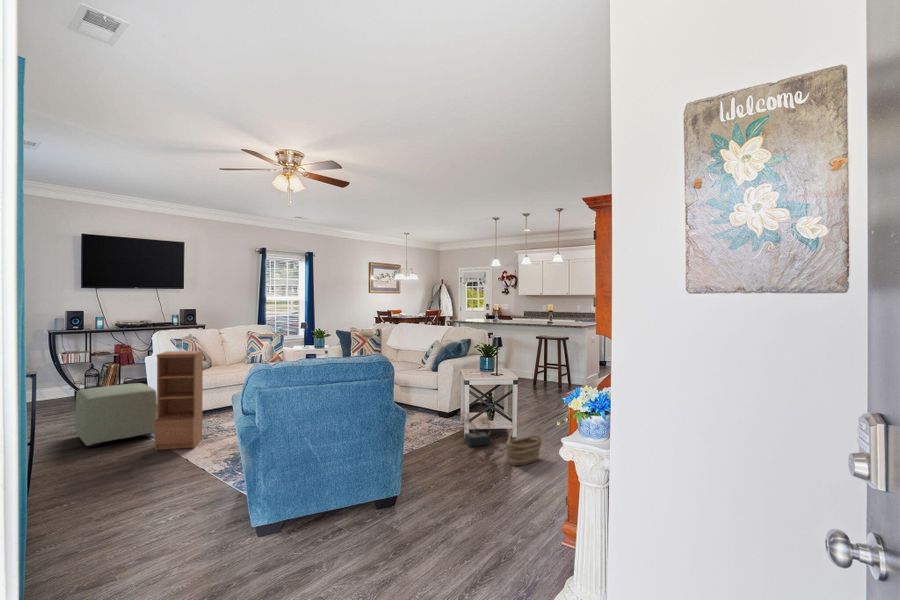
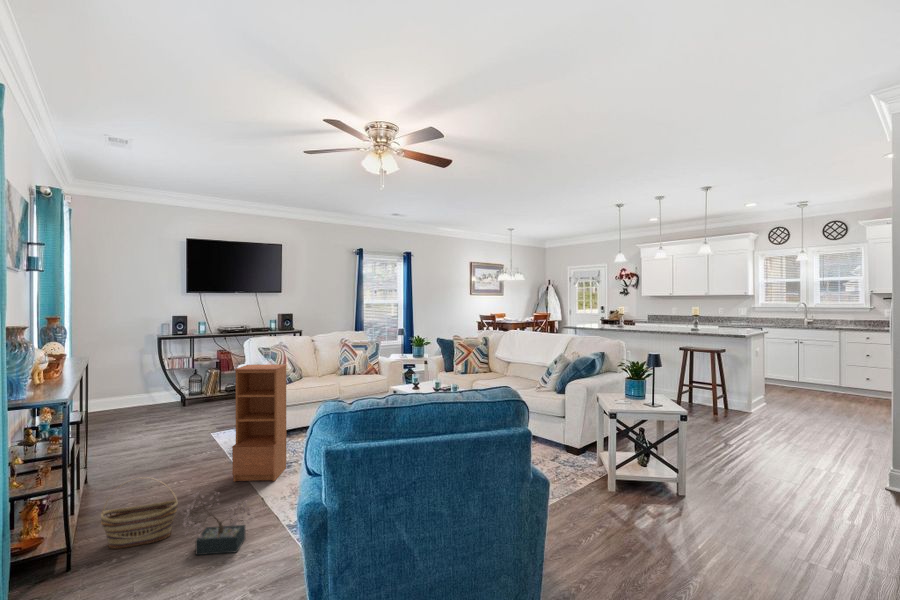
ottoman: present [76,383,157,447] -> none [162,397,240,471]
decorative plant: present [456,413,491,447] -> present [183,492,252,555]
basket: present [506,429,542,466] -> present [101,477,178,549]

